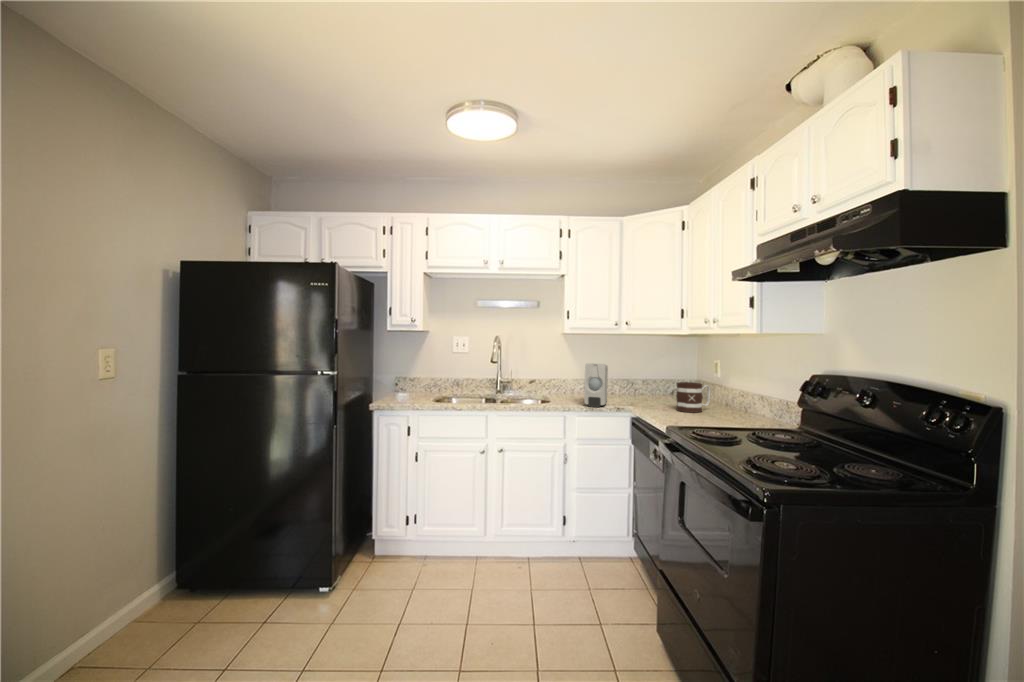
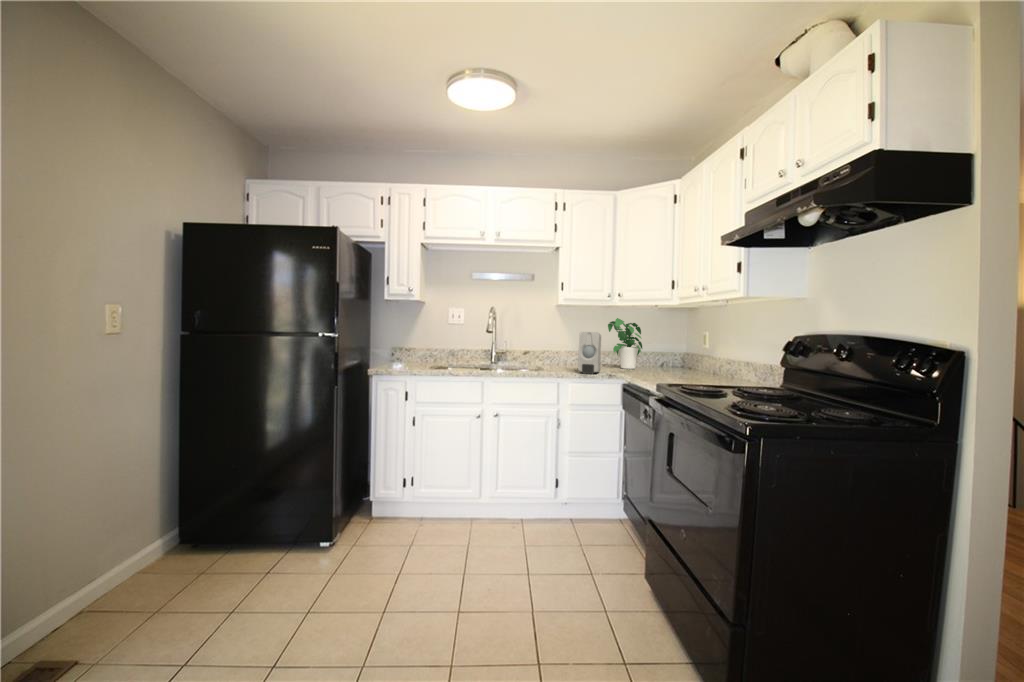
potted plant: none [615,346,651,398] -> present [608,318,642,369]
mug: present [676,382,710,413] -> none [667,350,700,378]

